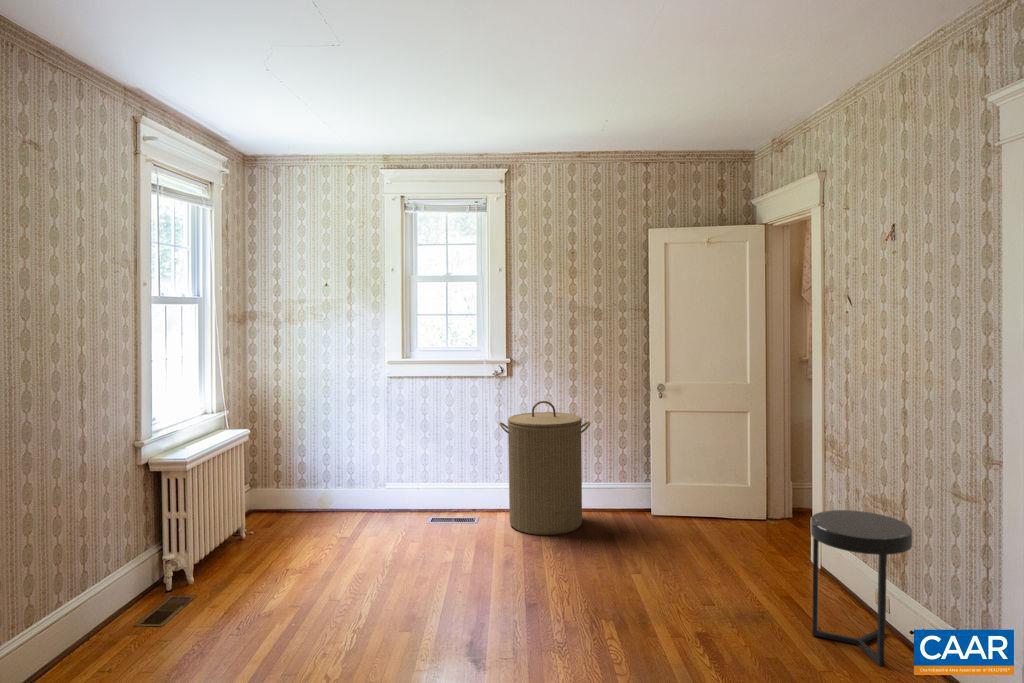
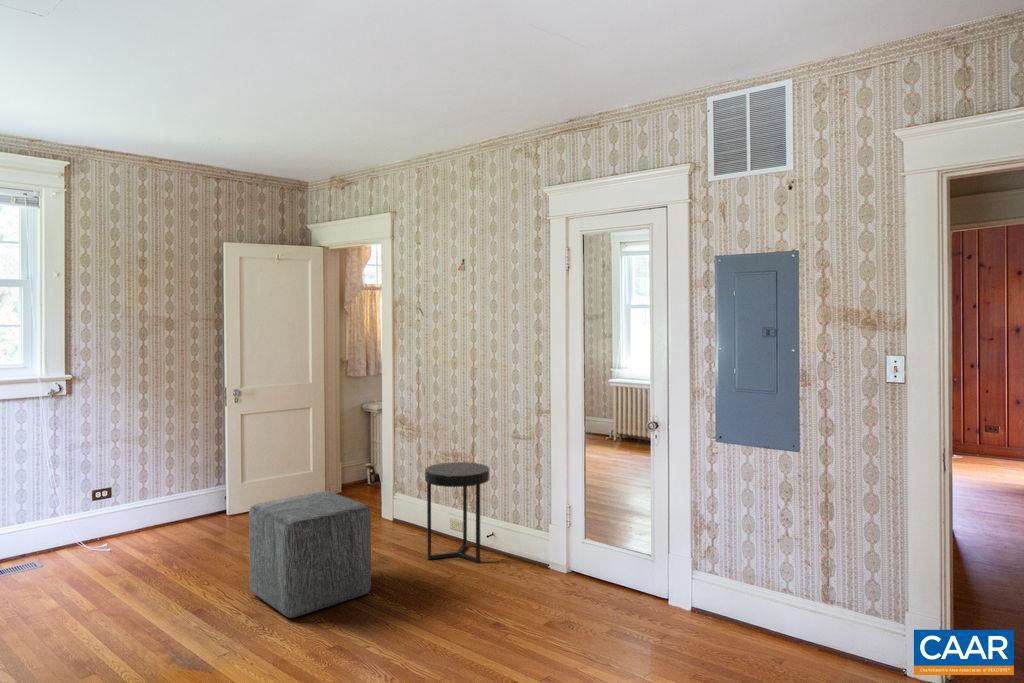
laundry hamper: present [499,401,591,535] -> none [67,415,176,559]
ottoman: none [589,516,706,655] -> present [249,491,371,618]

